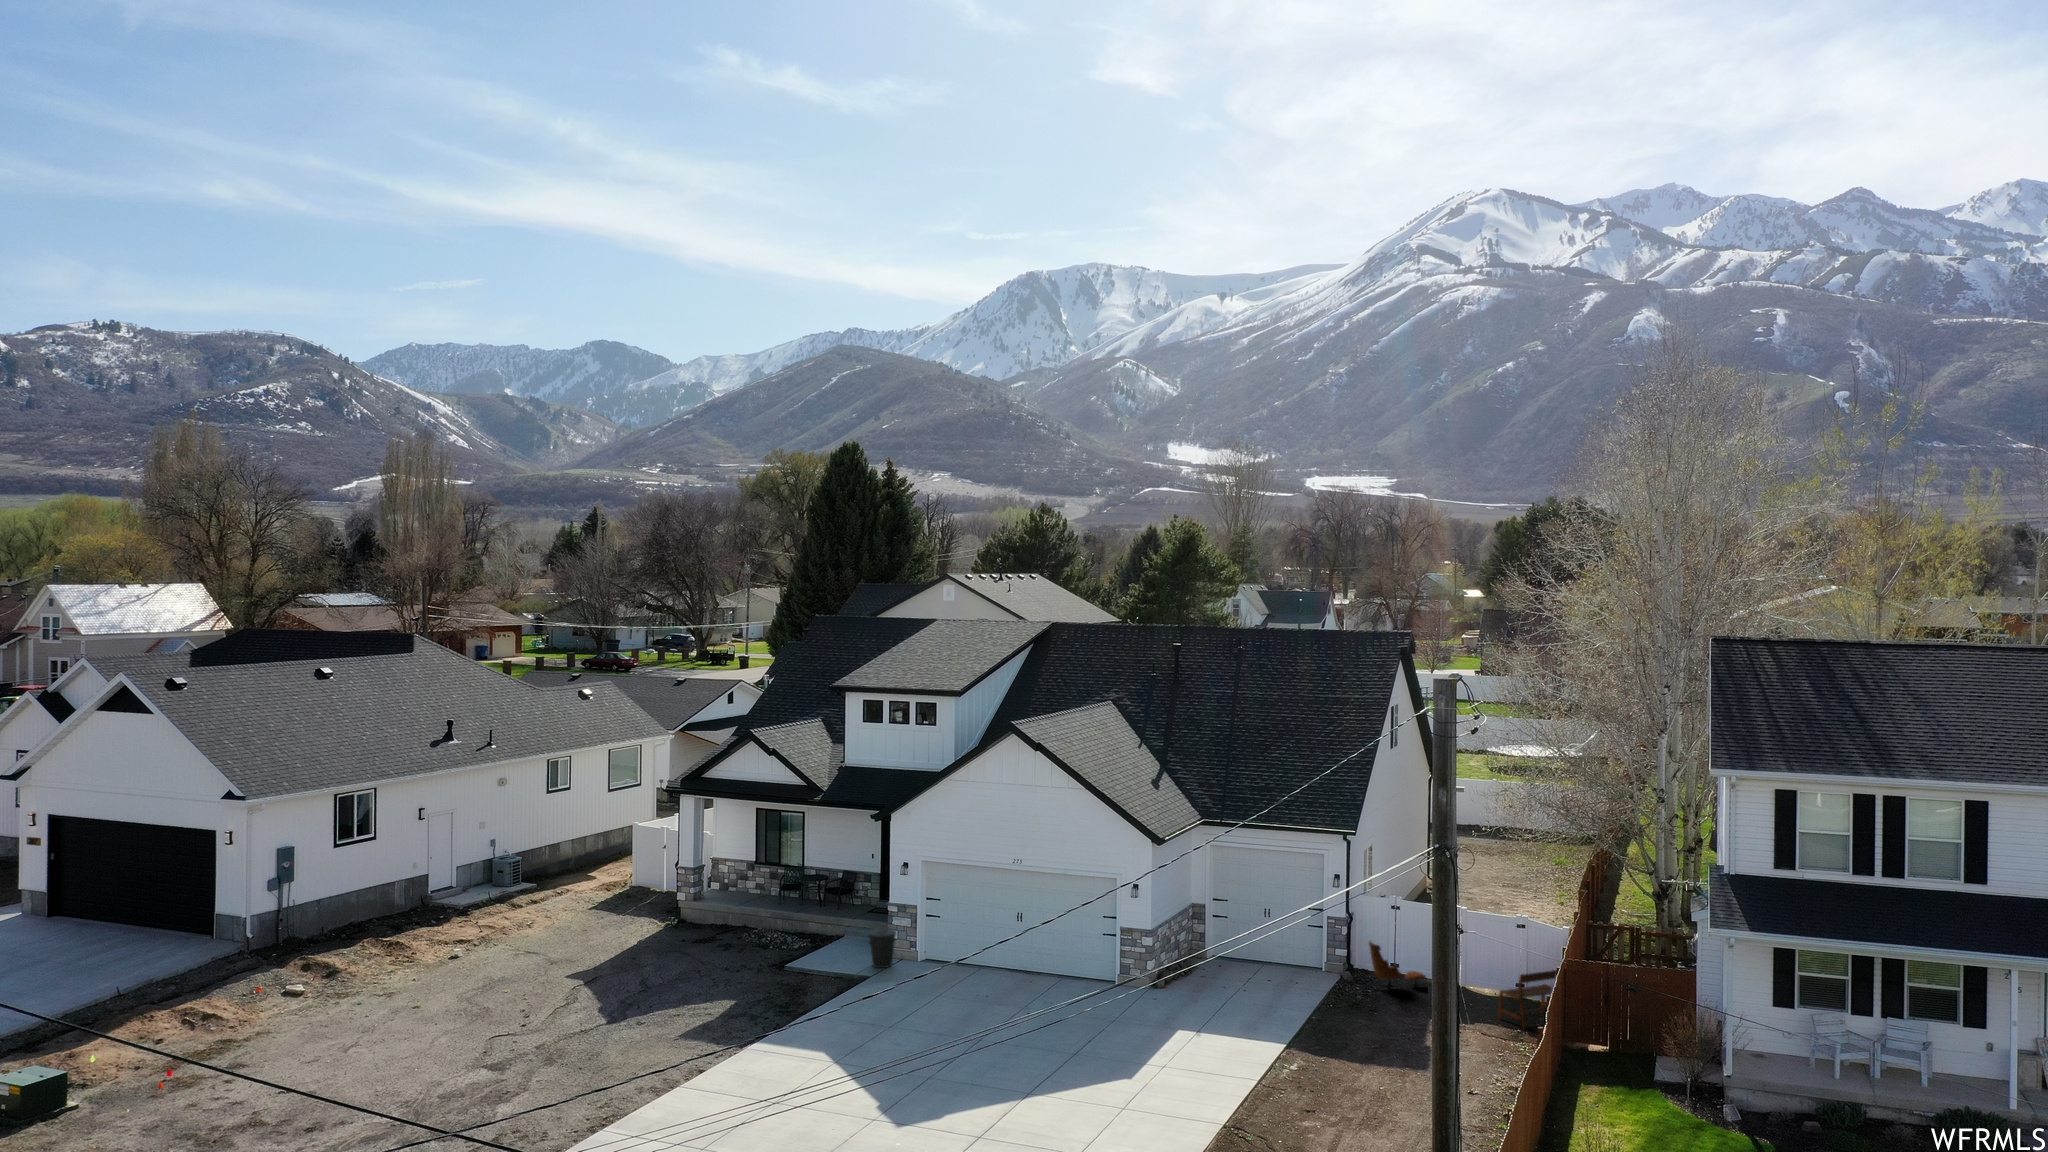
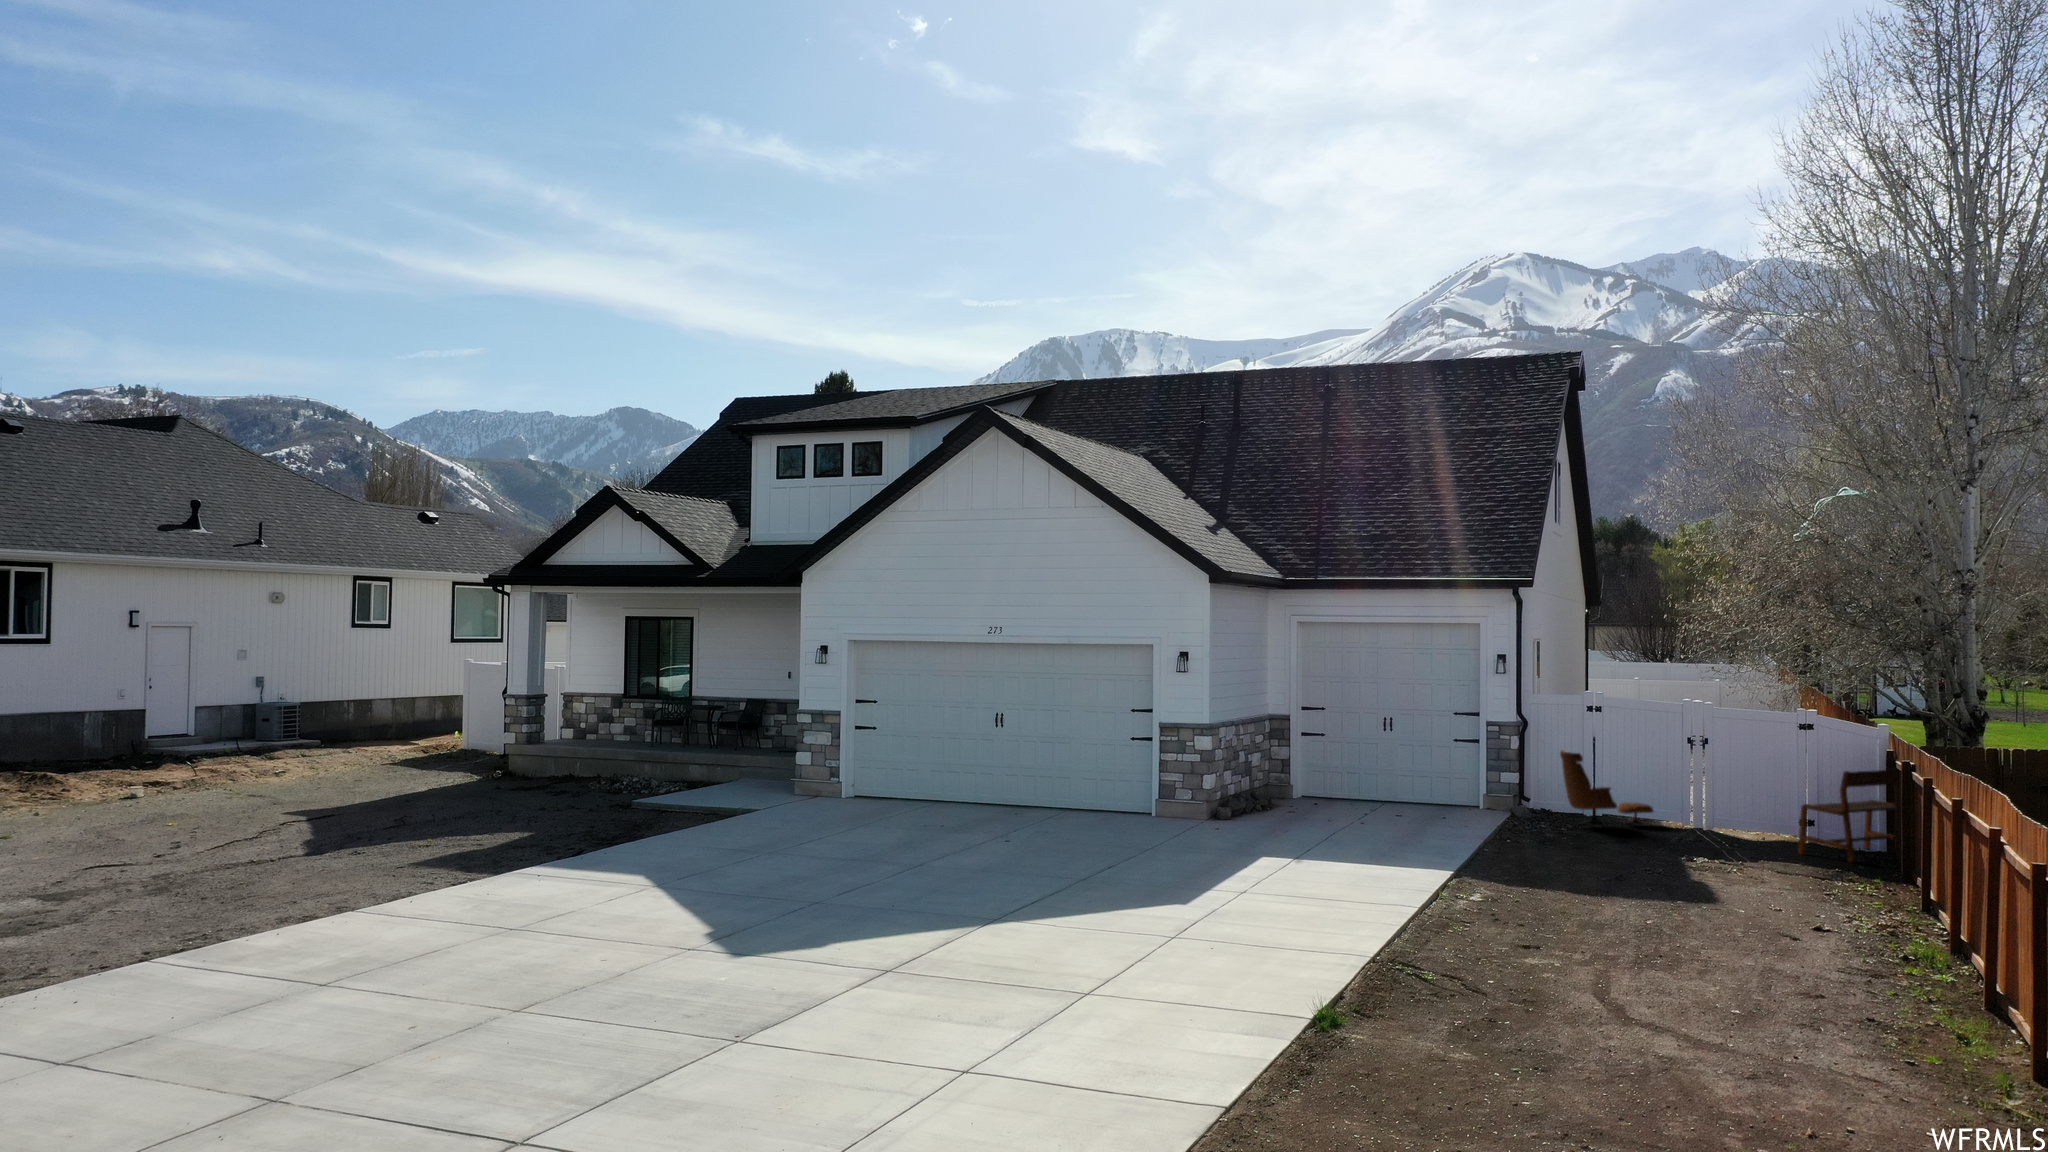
trash can: present [868,928,896,968] -> none [763,747,809,806]

